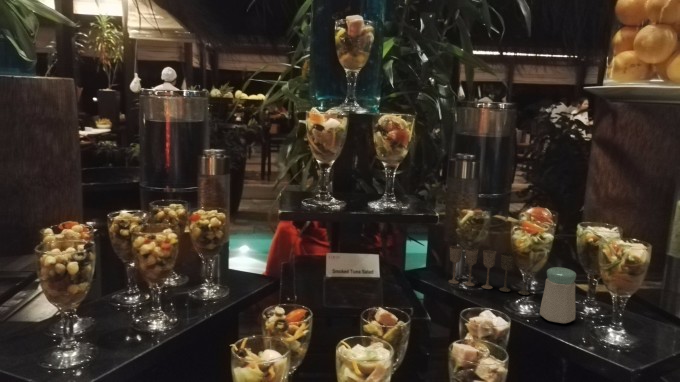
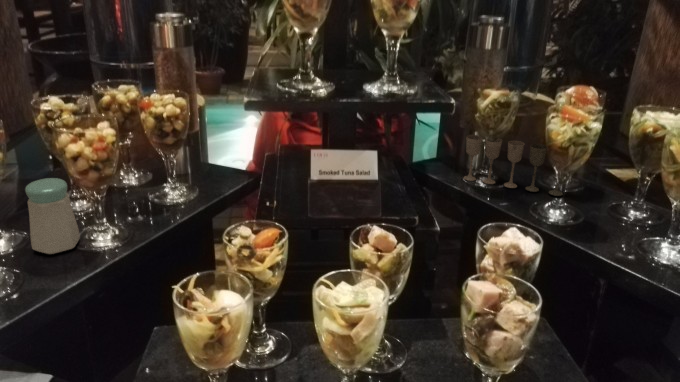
salt shaker: present [540,267,576,323] -> present [25,178,80,254]

